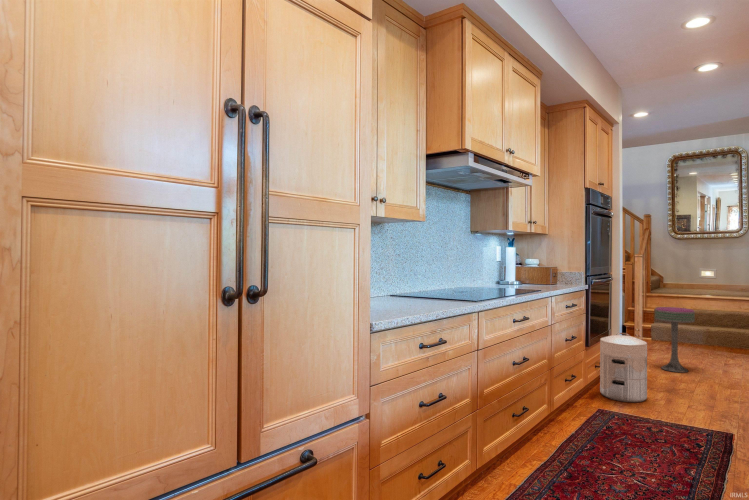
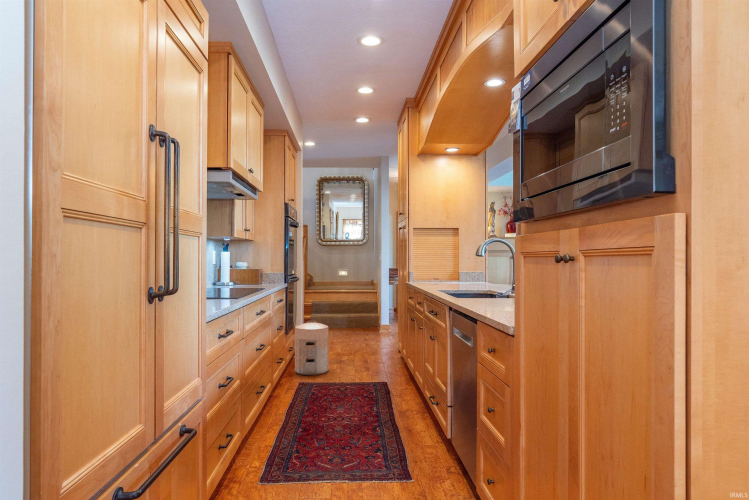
bar stool: present [655,307,695,372] -> none [323,299,349,349]

